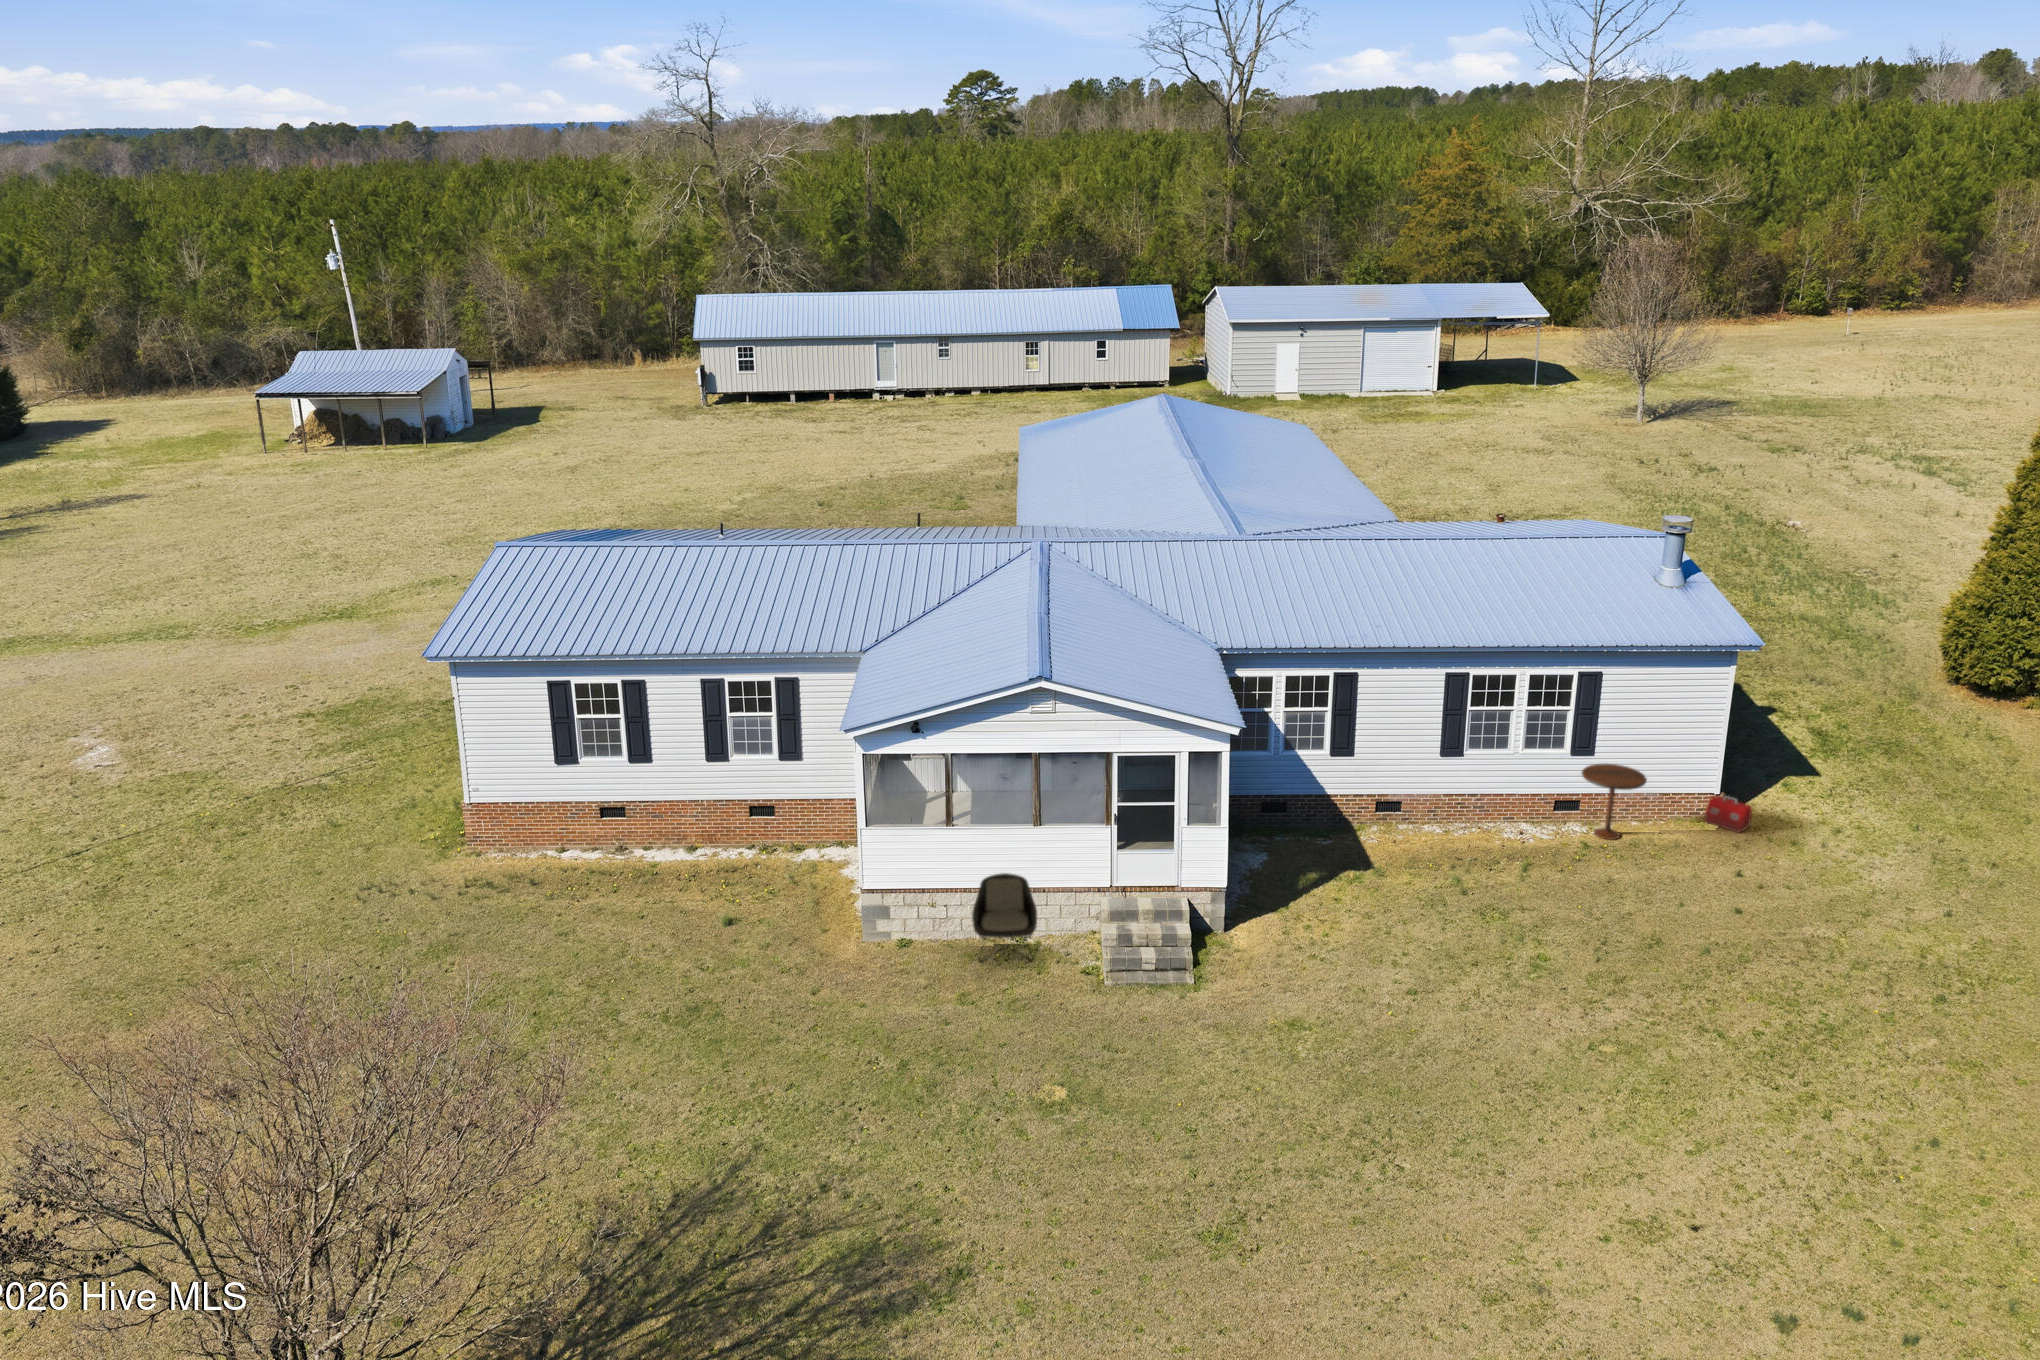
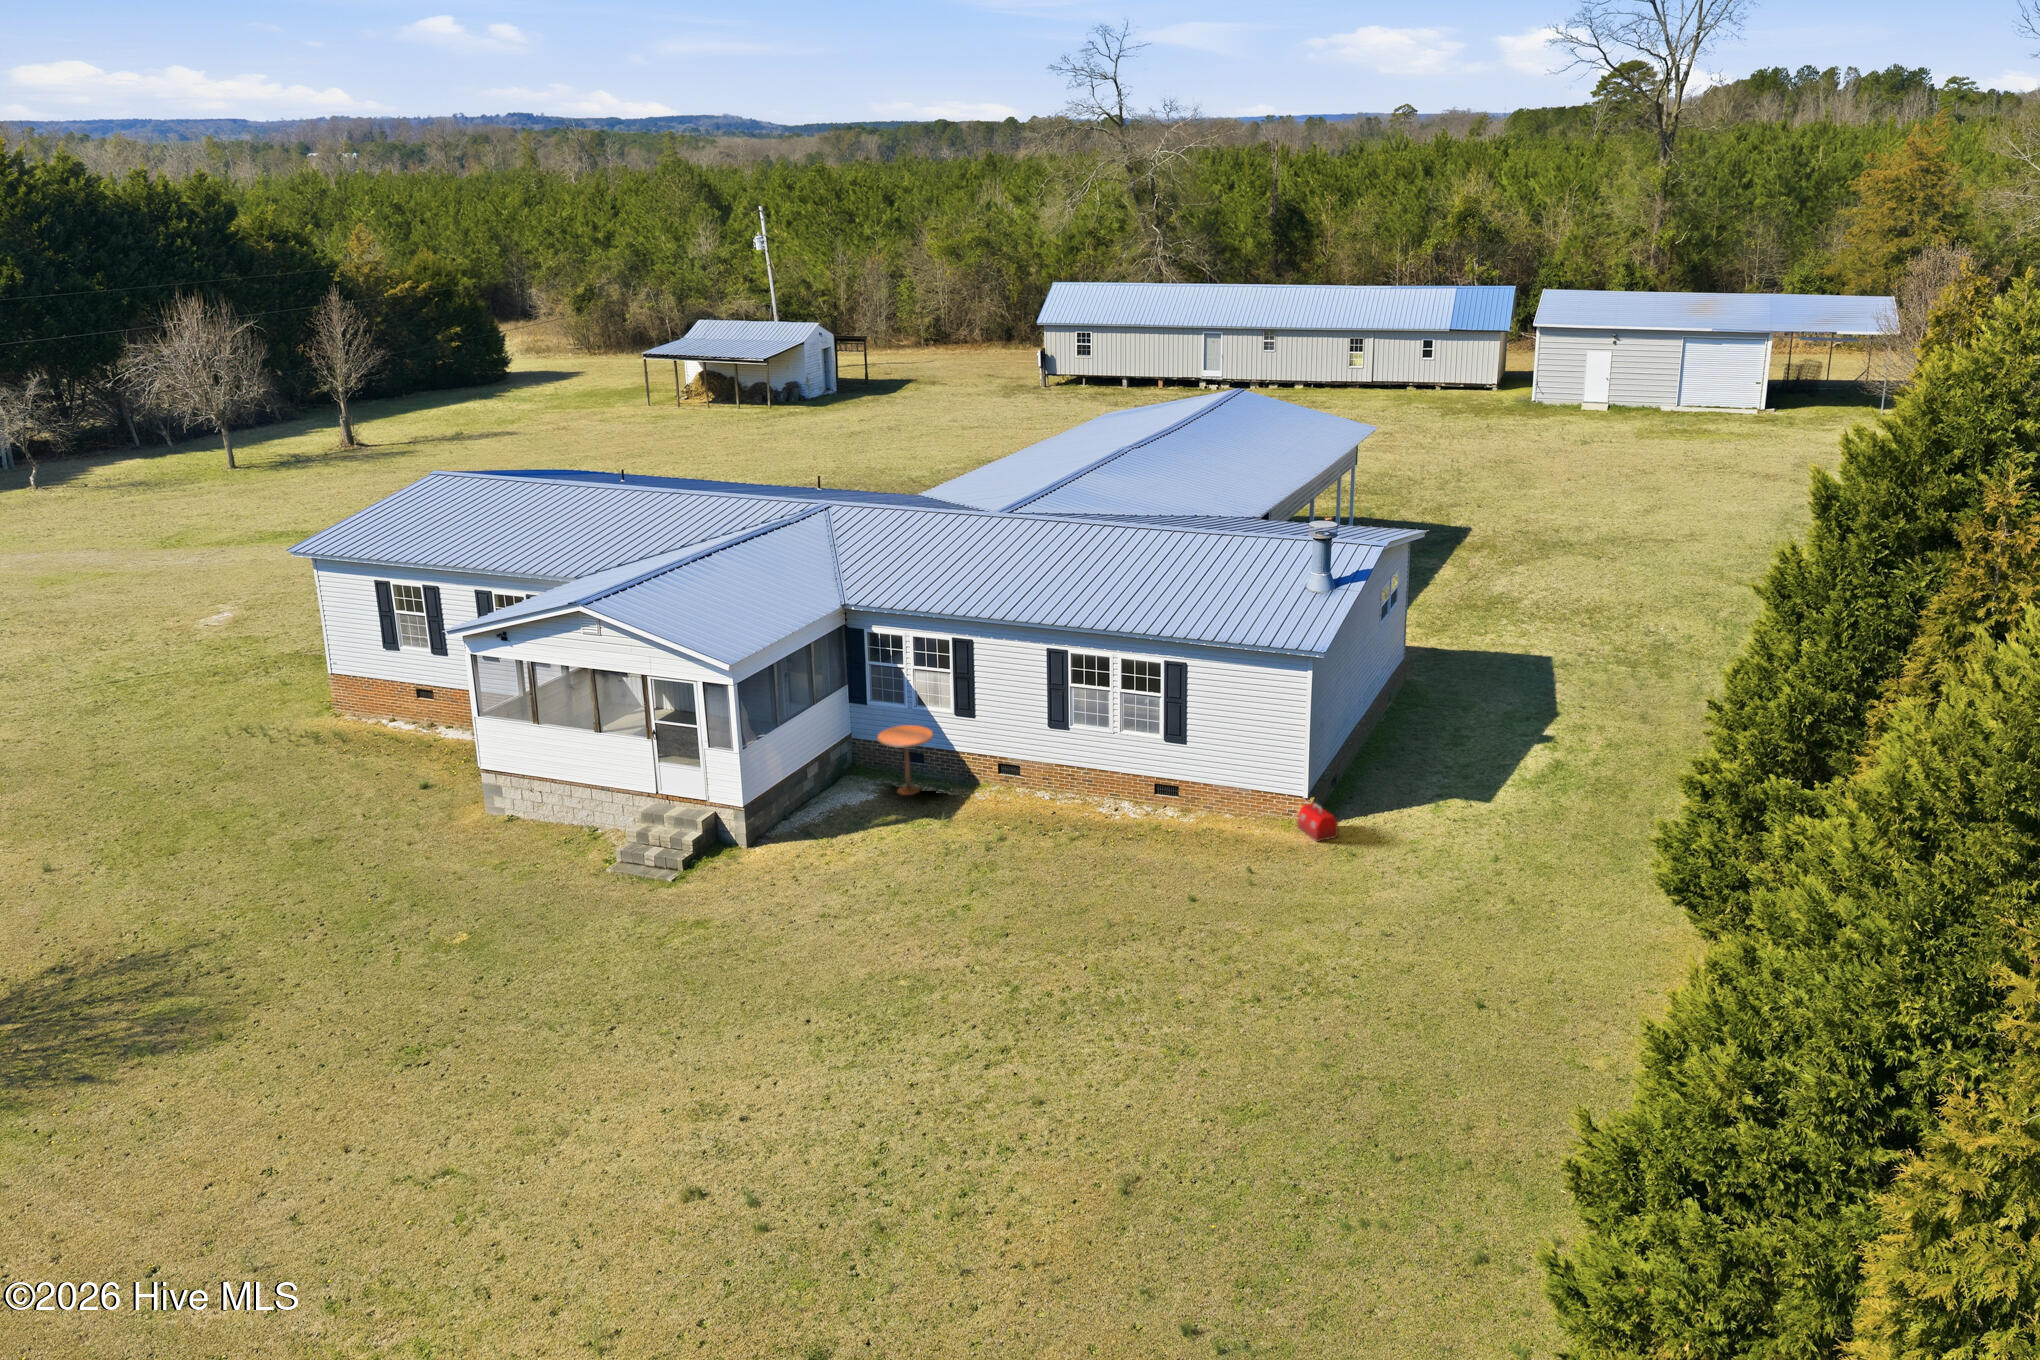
pedestal table: present [1582,764,1647,840] -> present [877,725,933,795]
lounge chair: present [972,873,1037,962] -> none [531,768,603,844]

